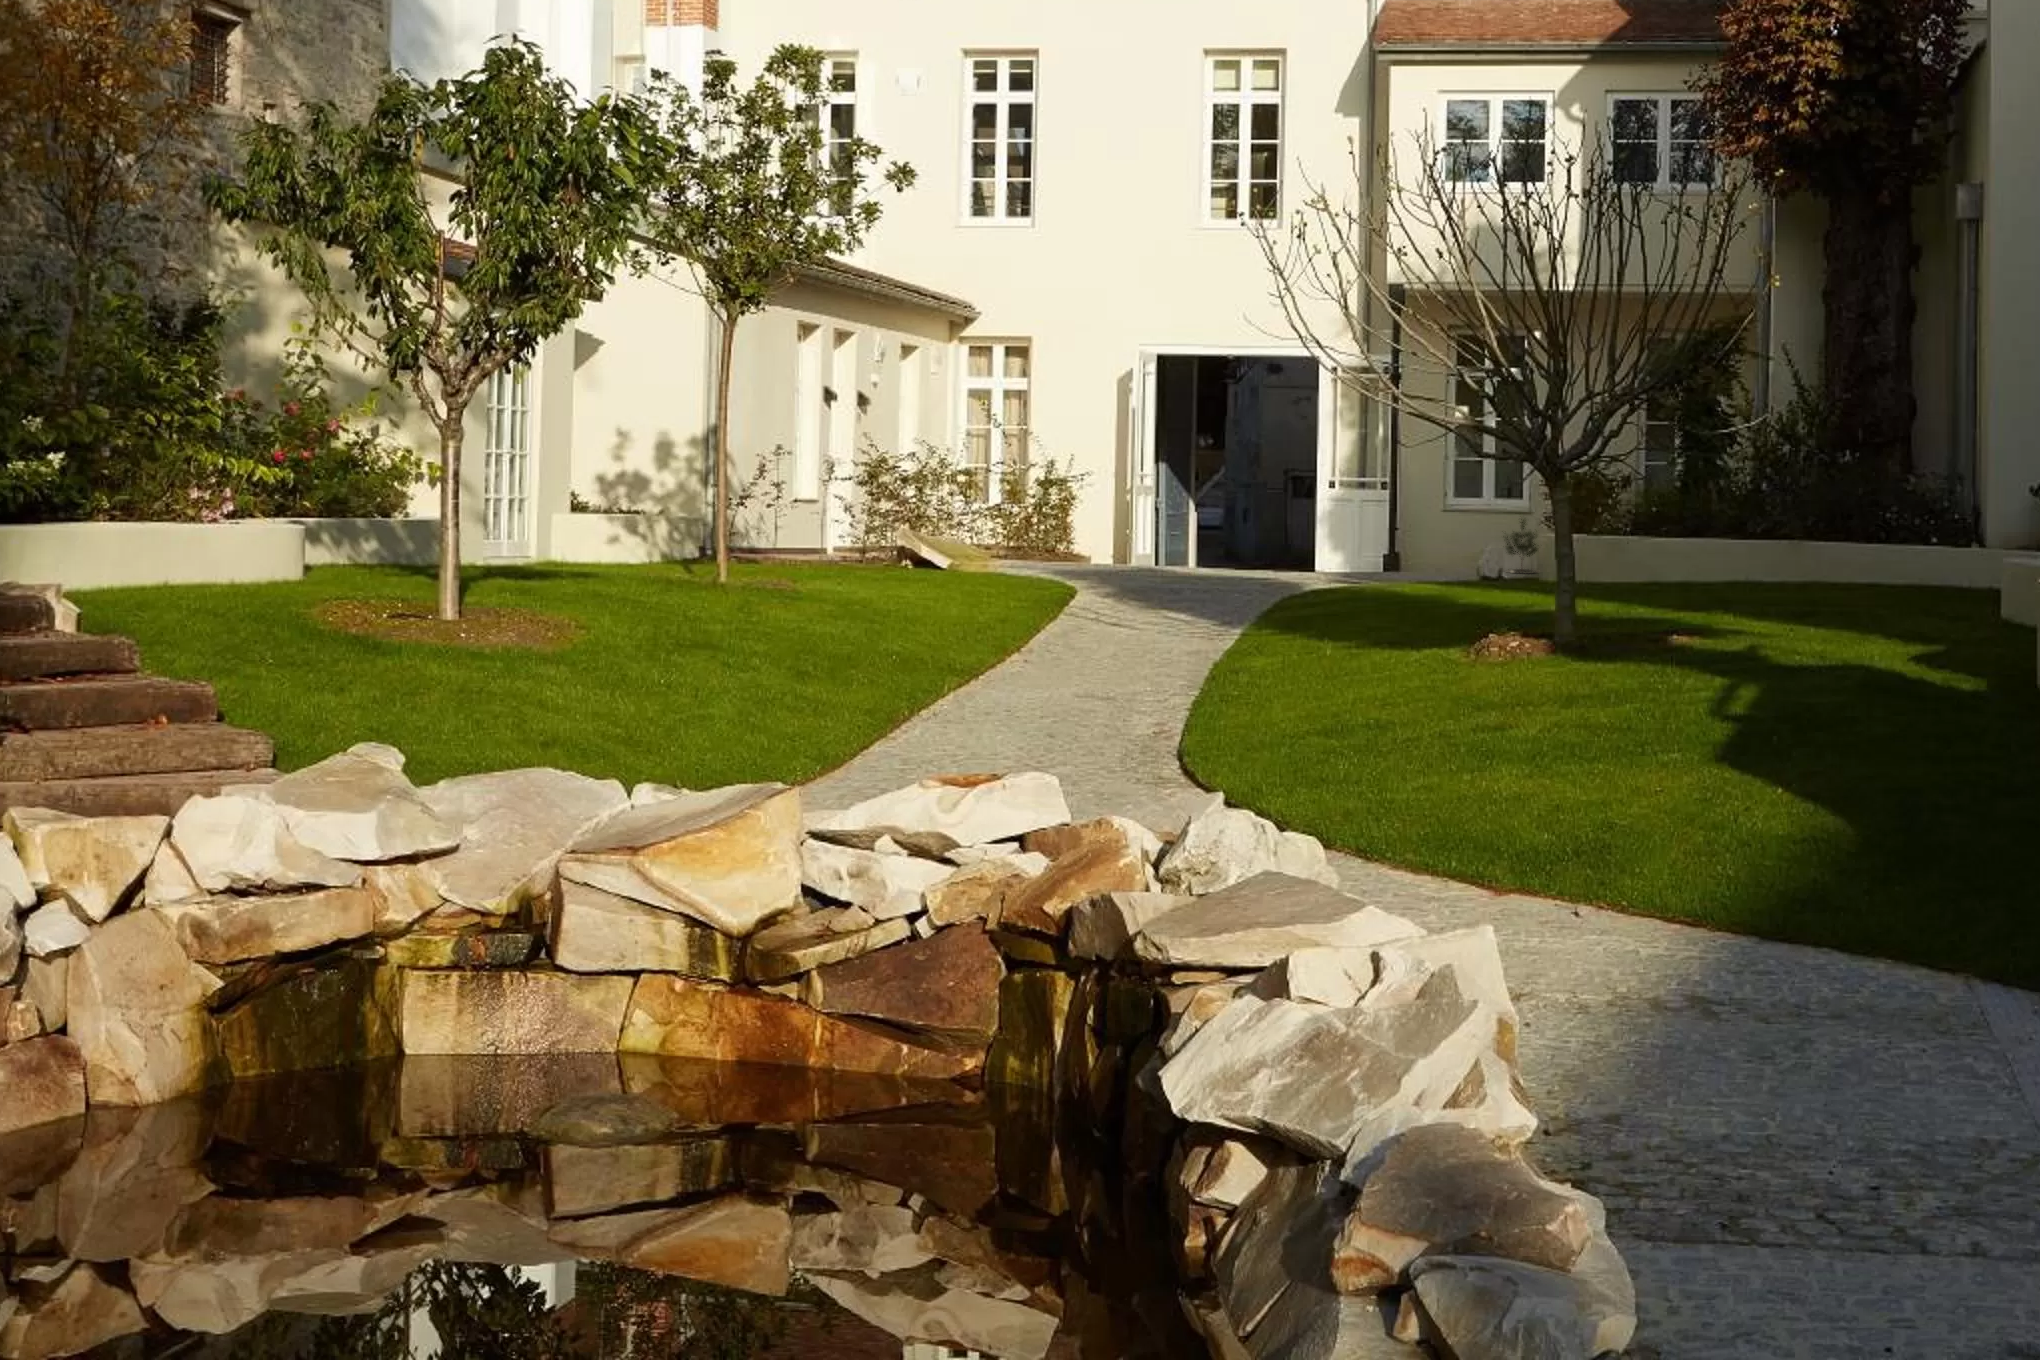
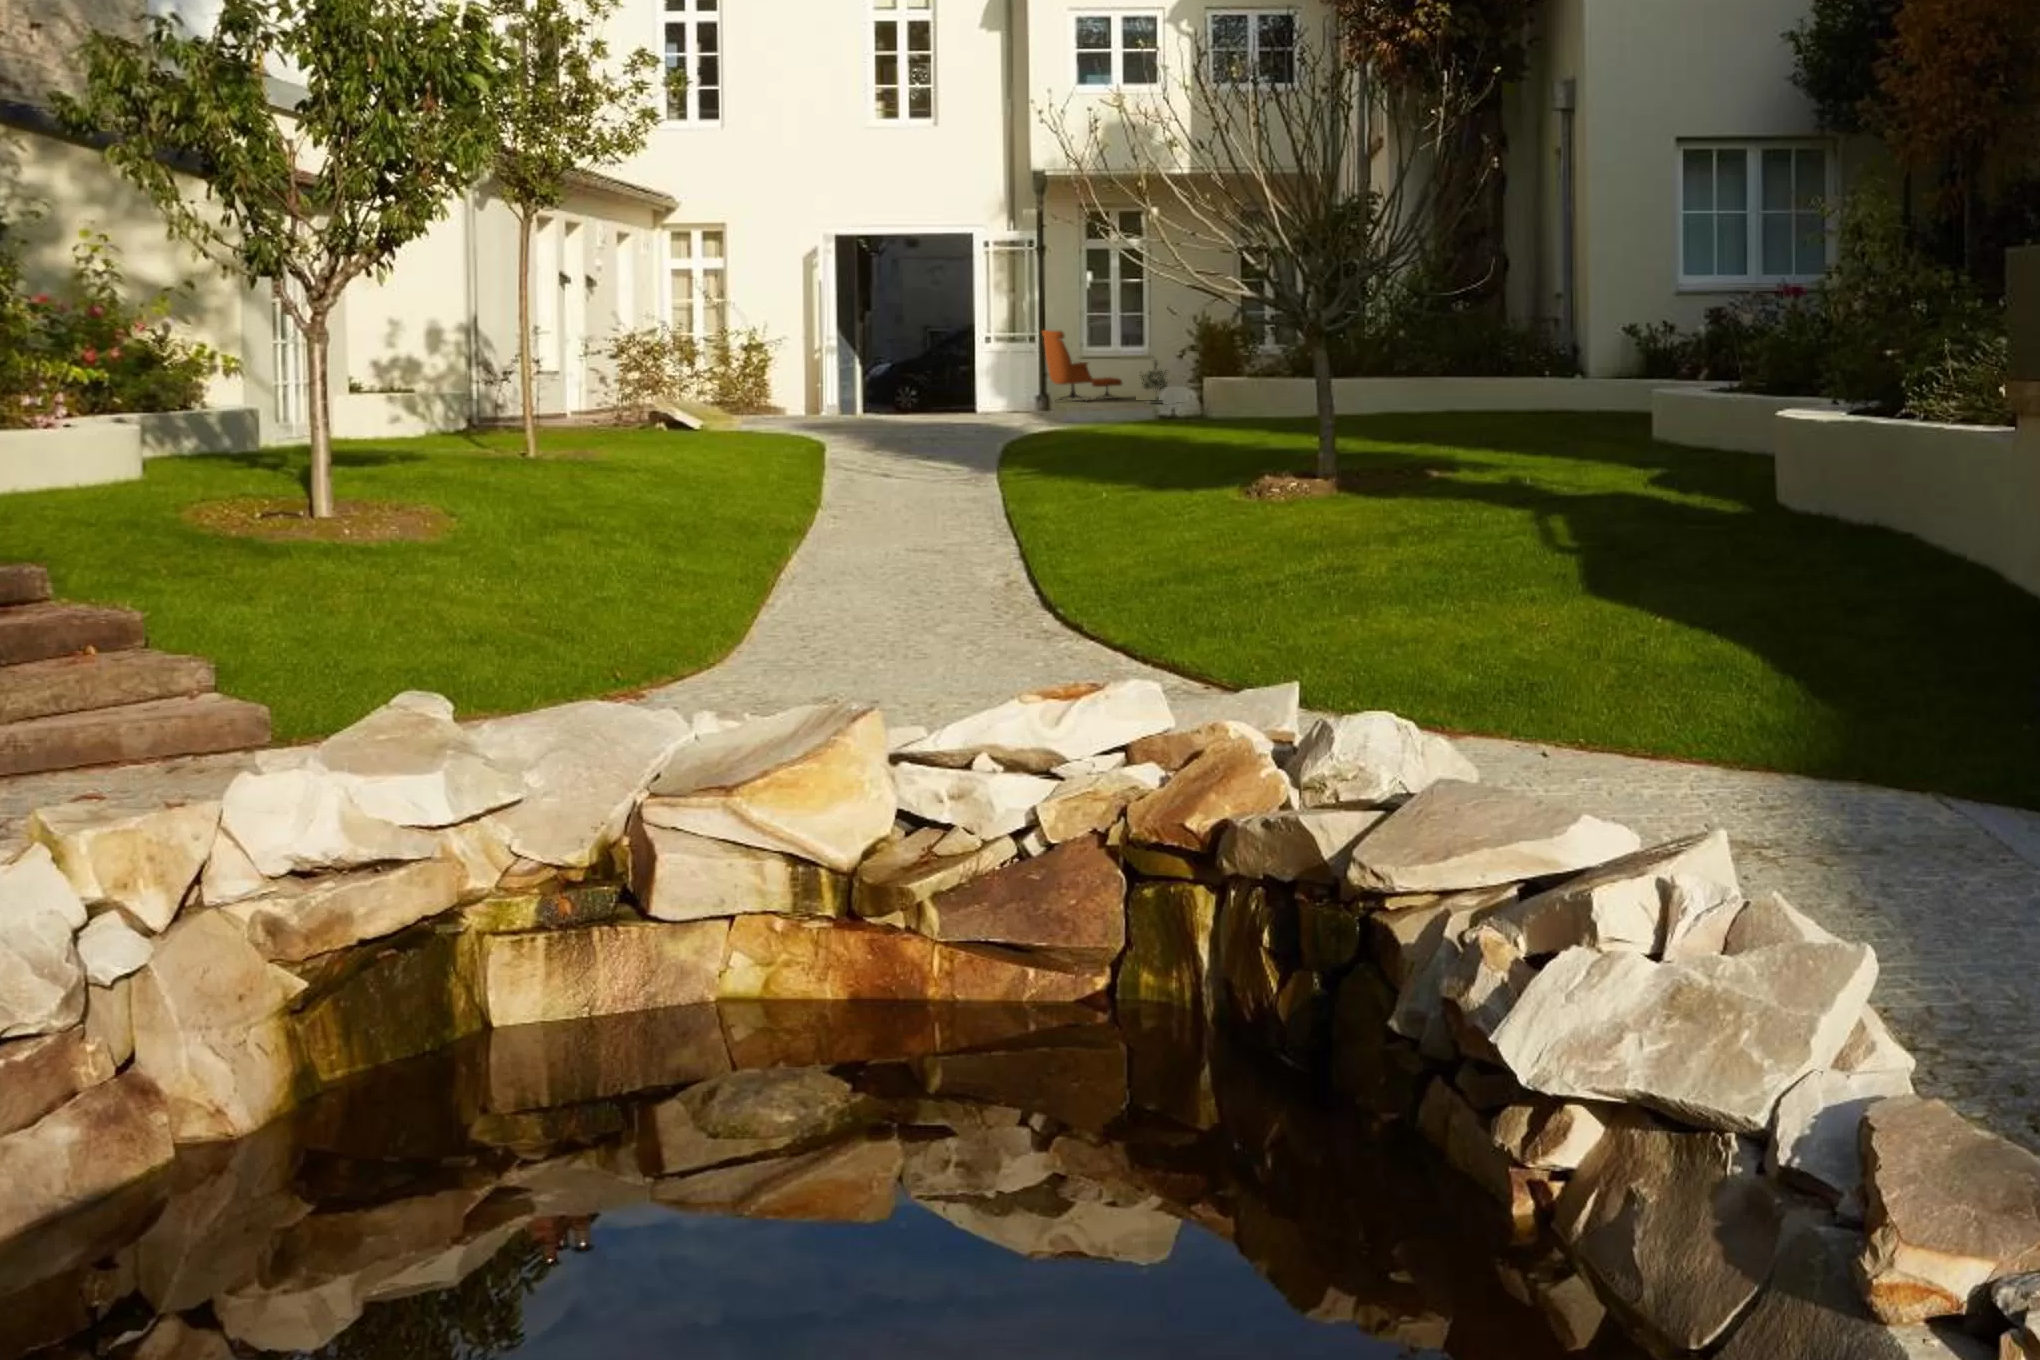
lounge chair: none [1383,476,1486,568] -> present [1043,330,1122,400]

